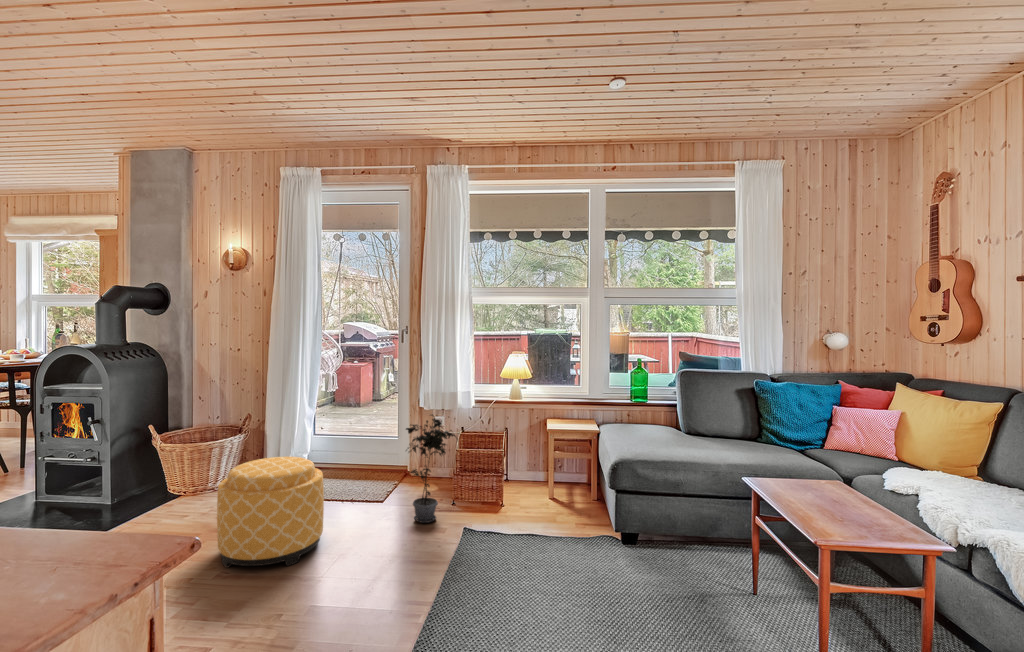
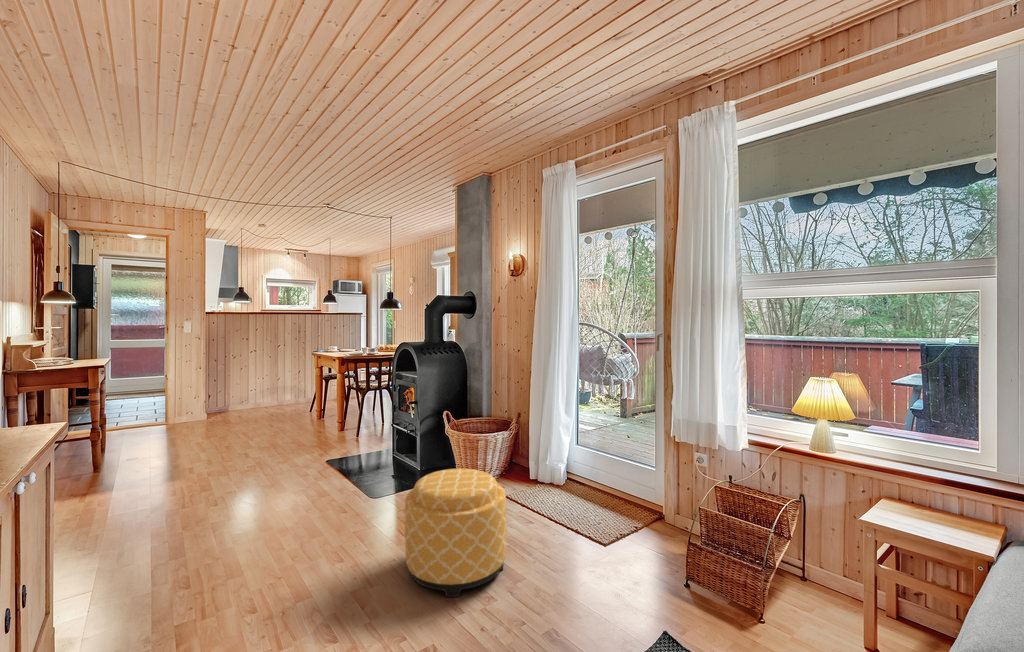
potted plant: present [406,414,456,523] -> none [597,456,663,607]

